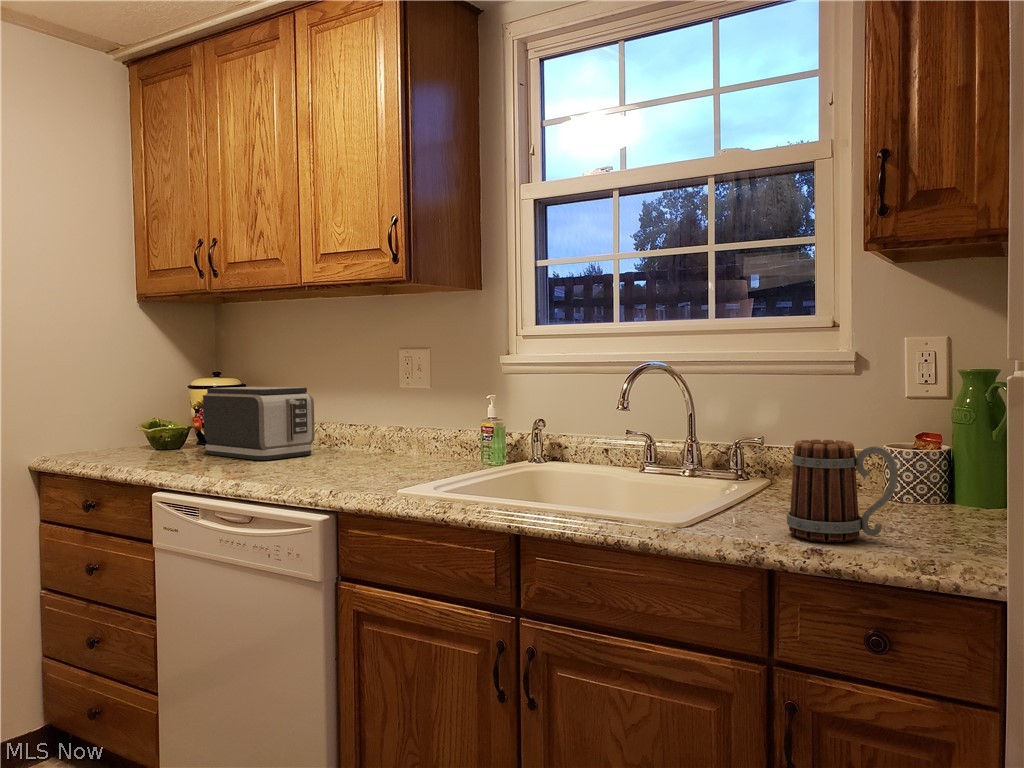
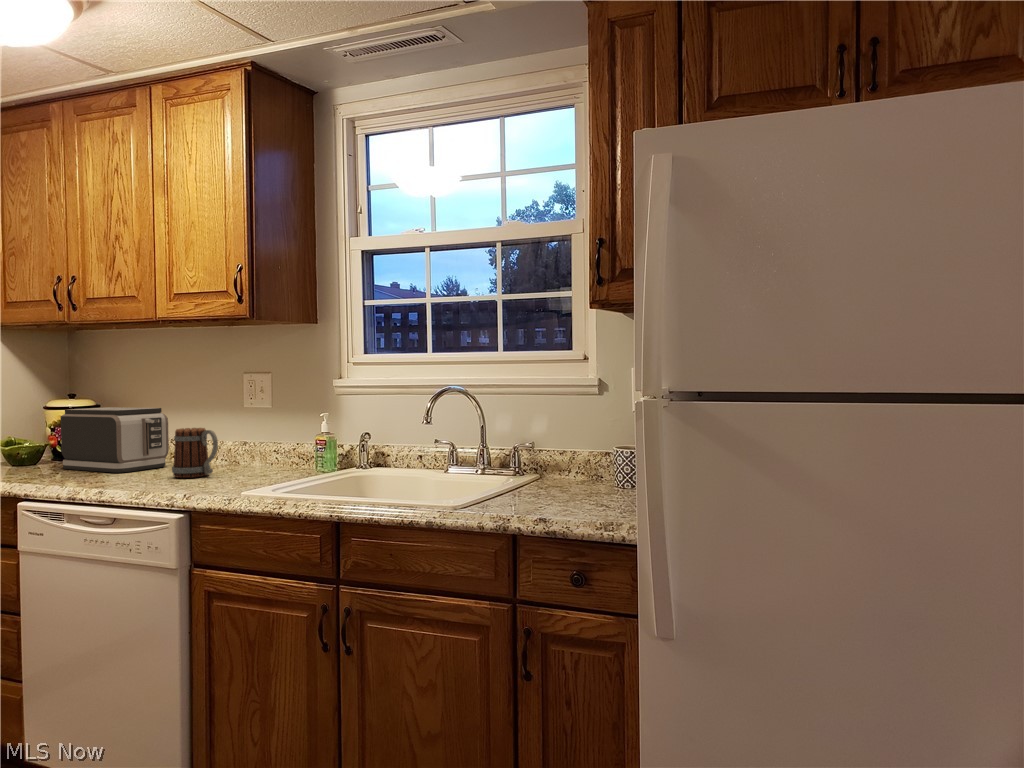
mug: present [787,439,898,542] -> present [172,428,218,478]

